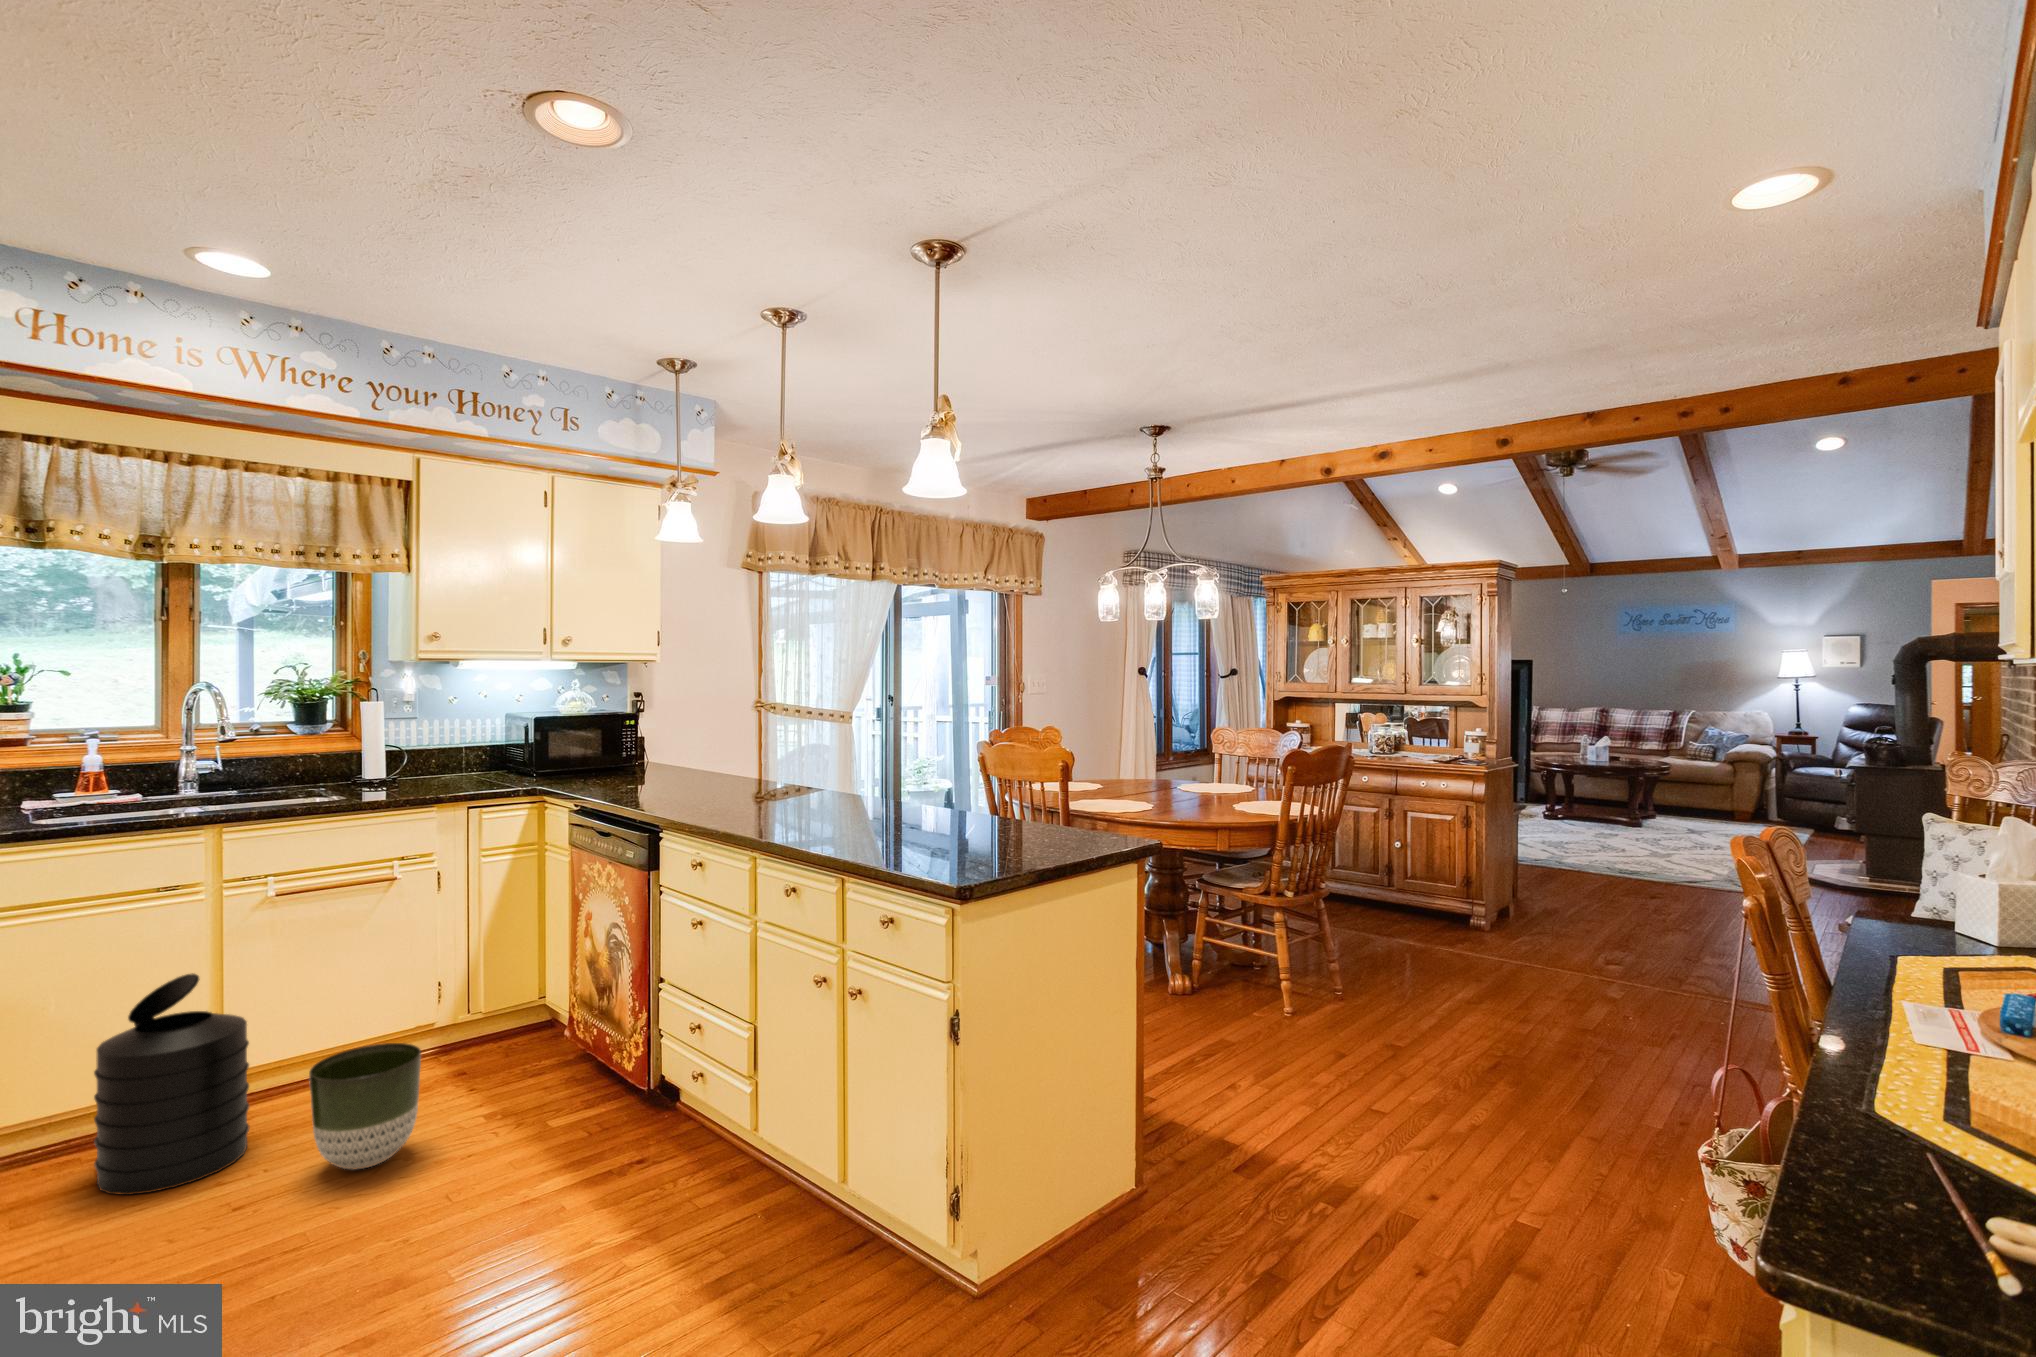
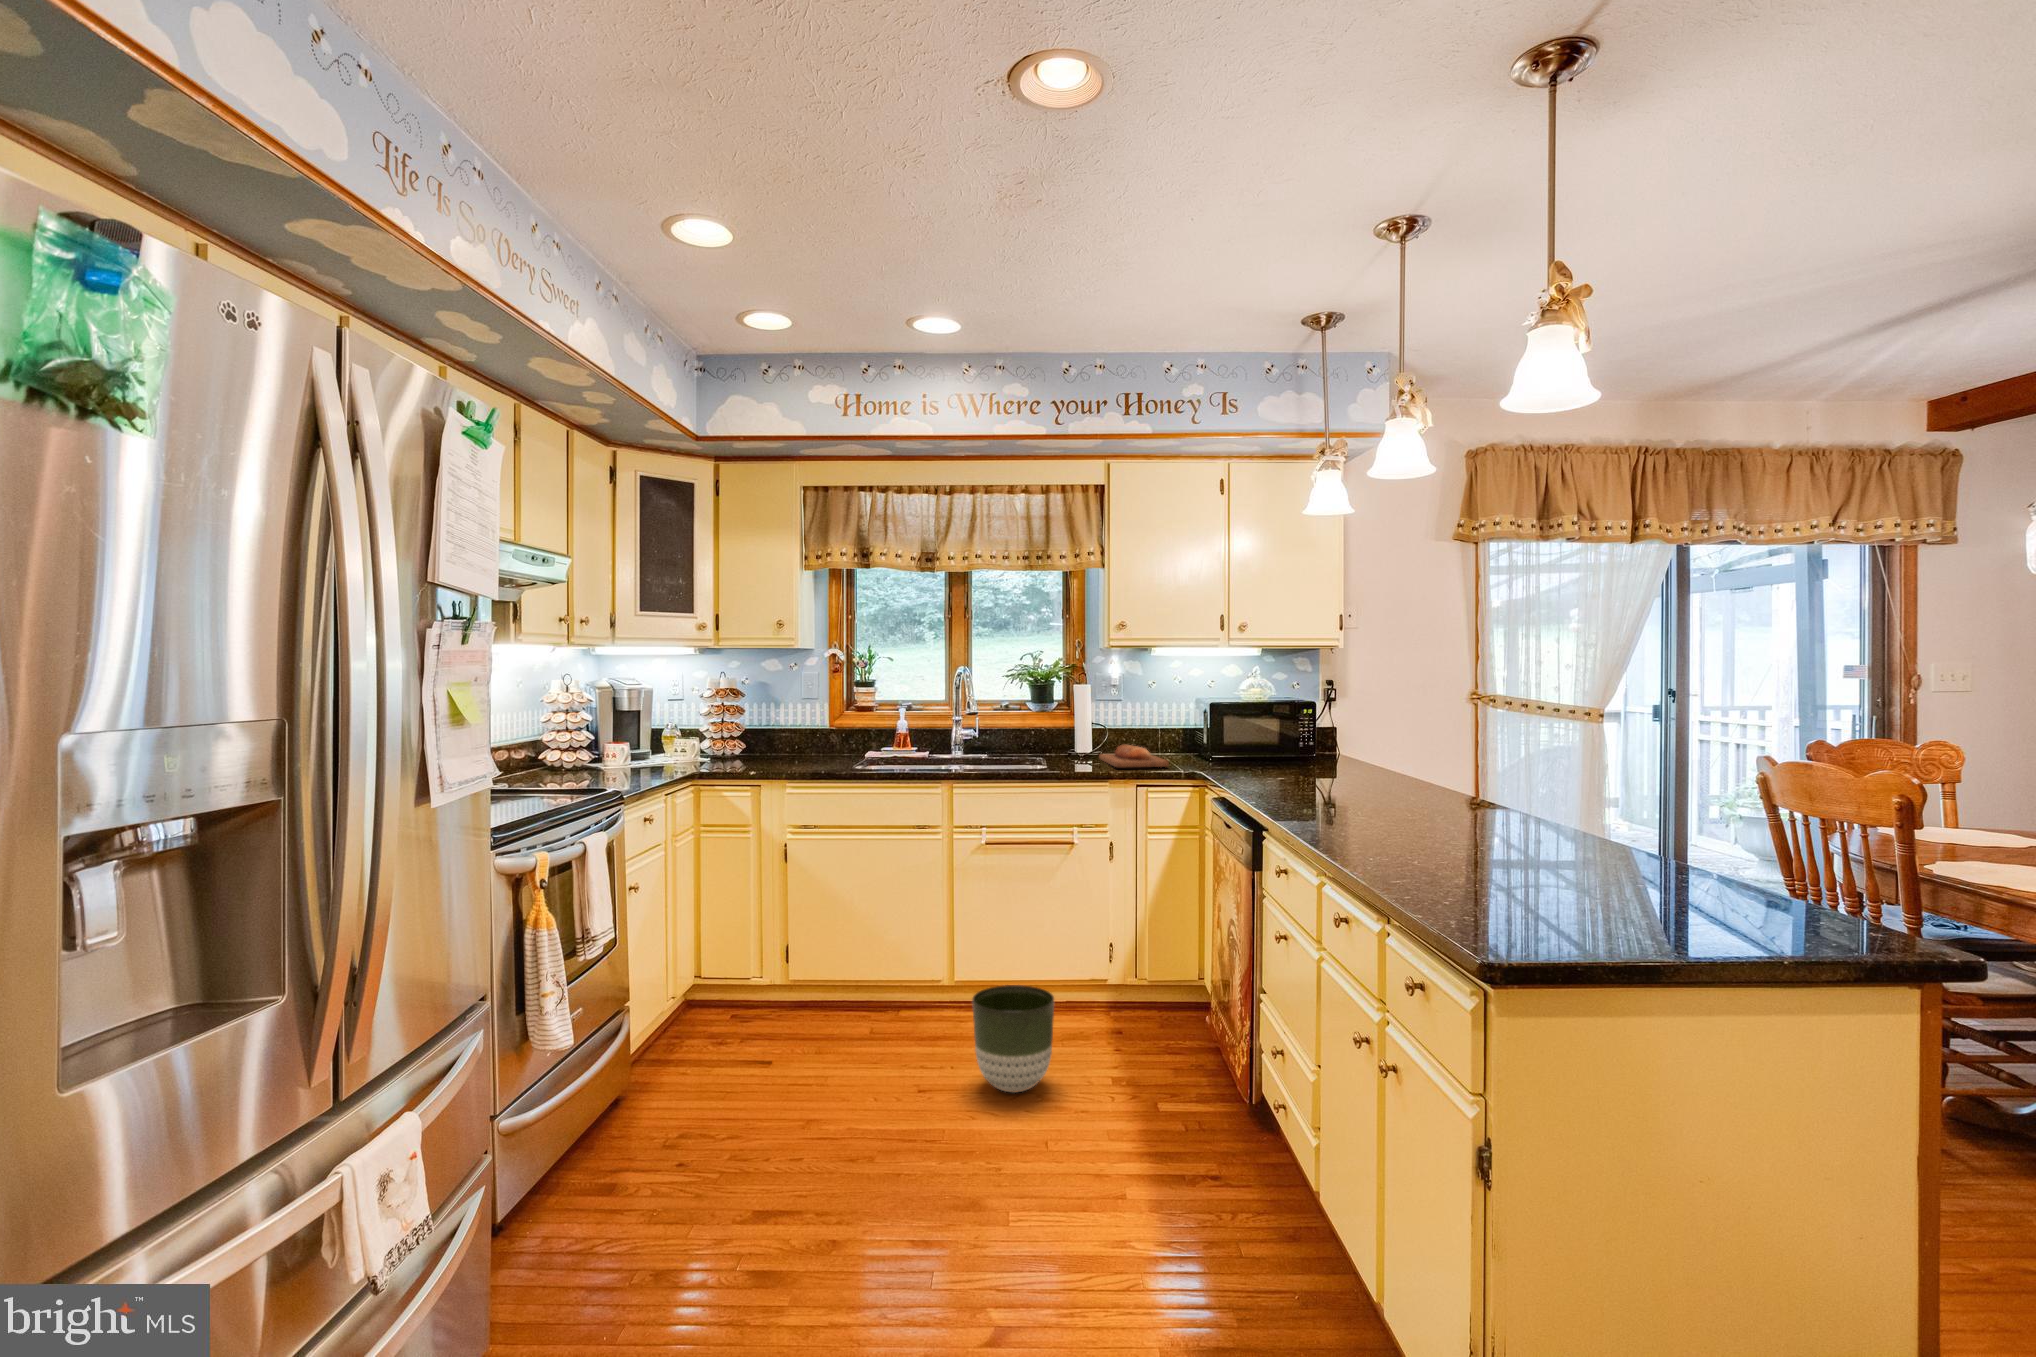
bread loaf: none [403,765,503,790] -> present [1099,745,1169,767]
trash can: present [94,973,250,1195] -> none [862,896,955,1062]

